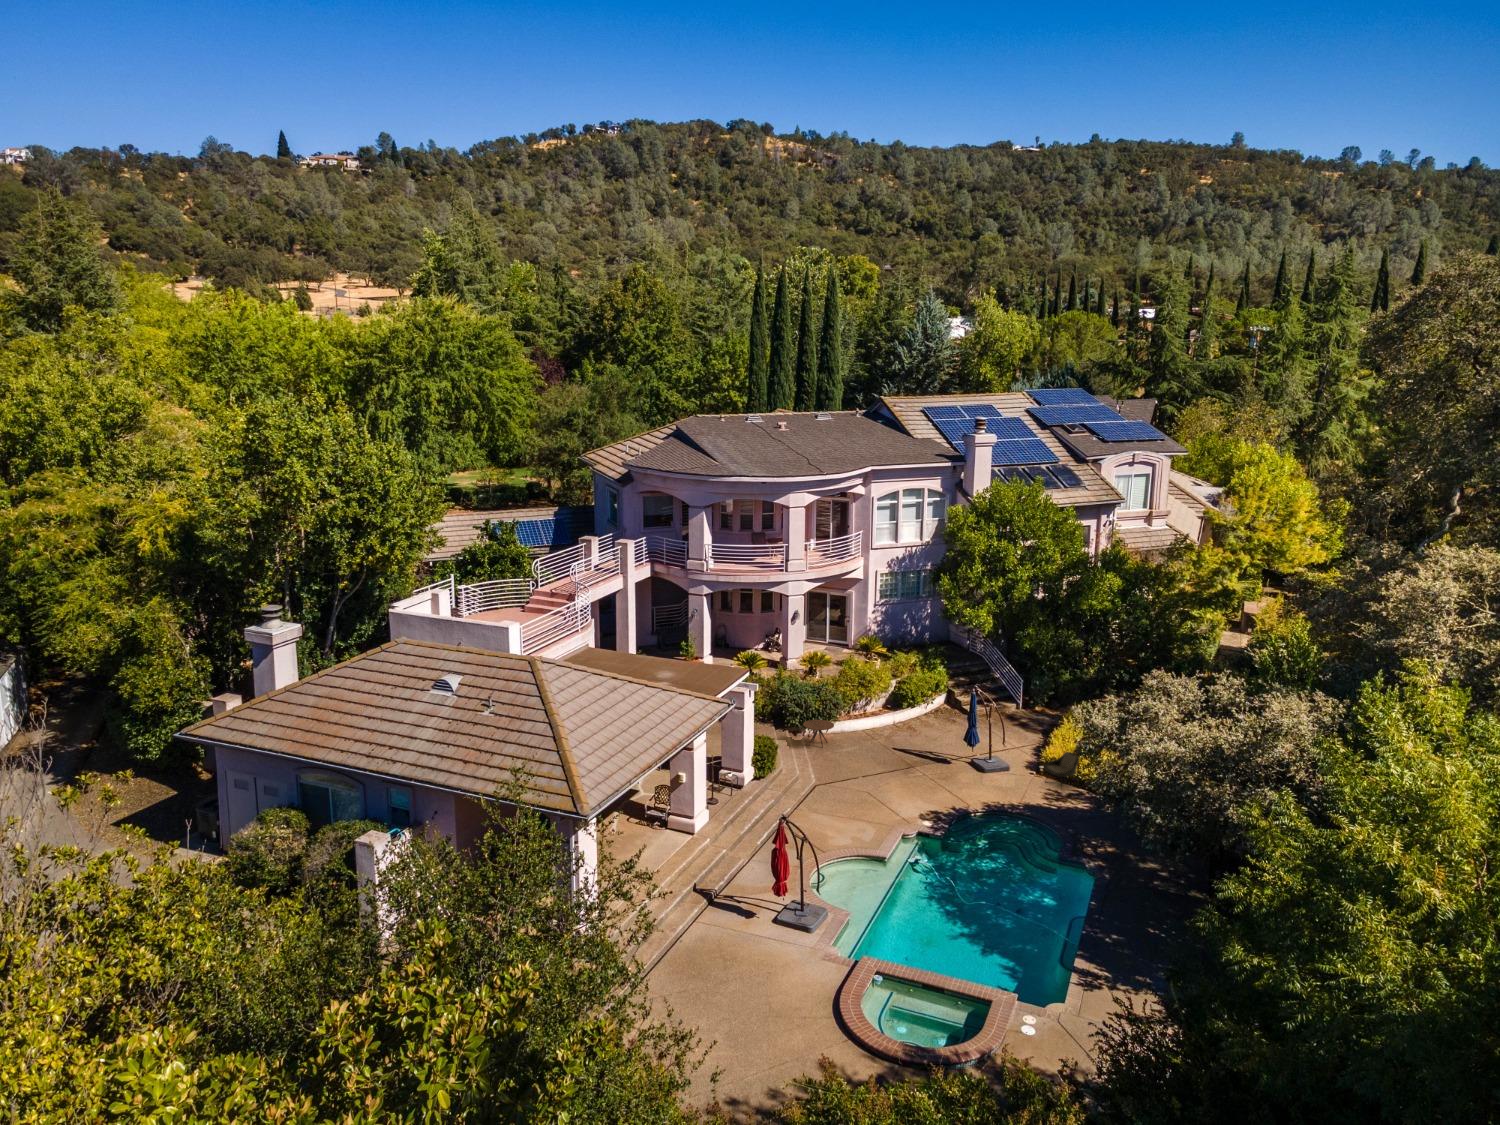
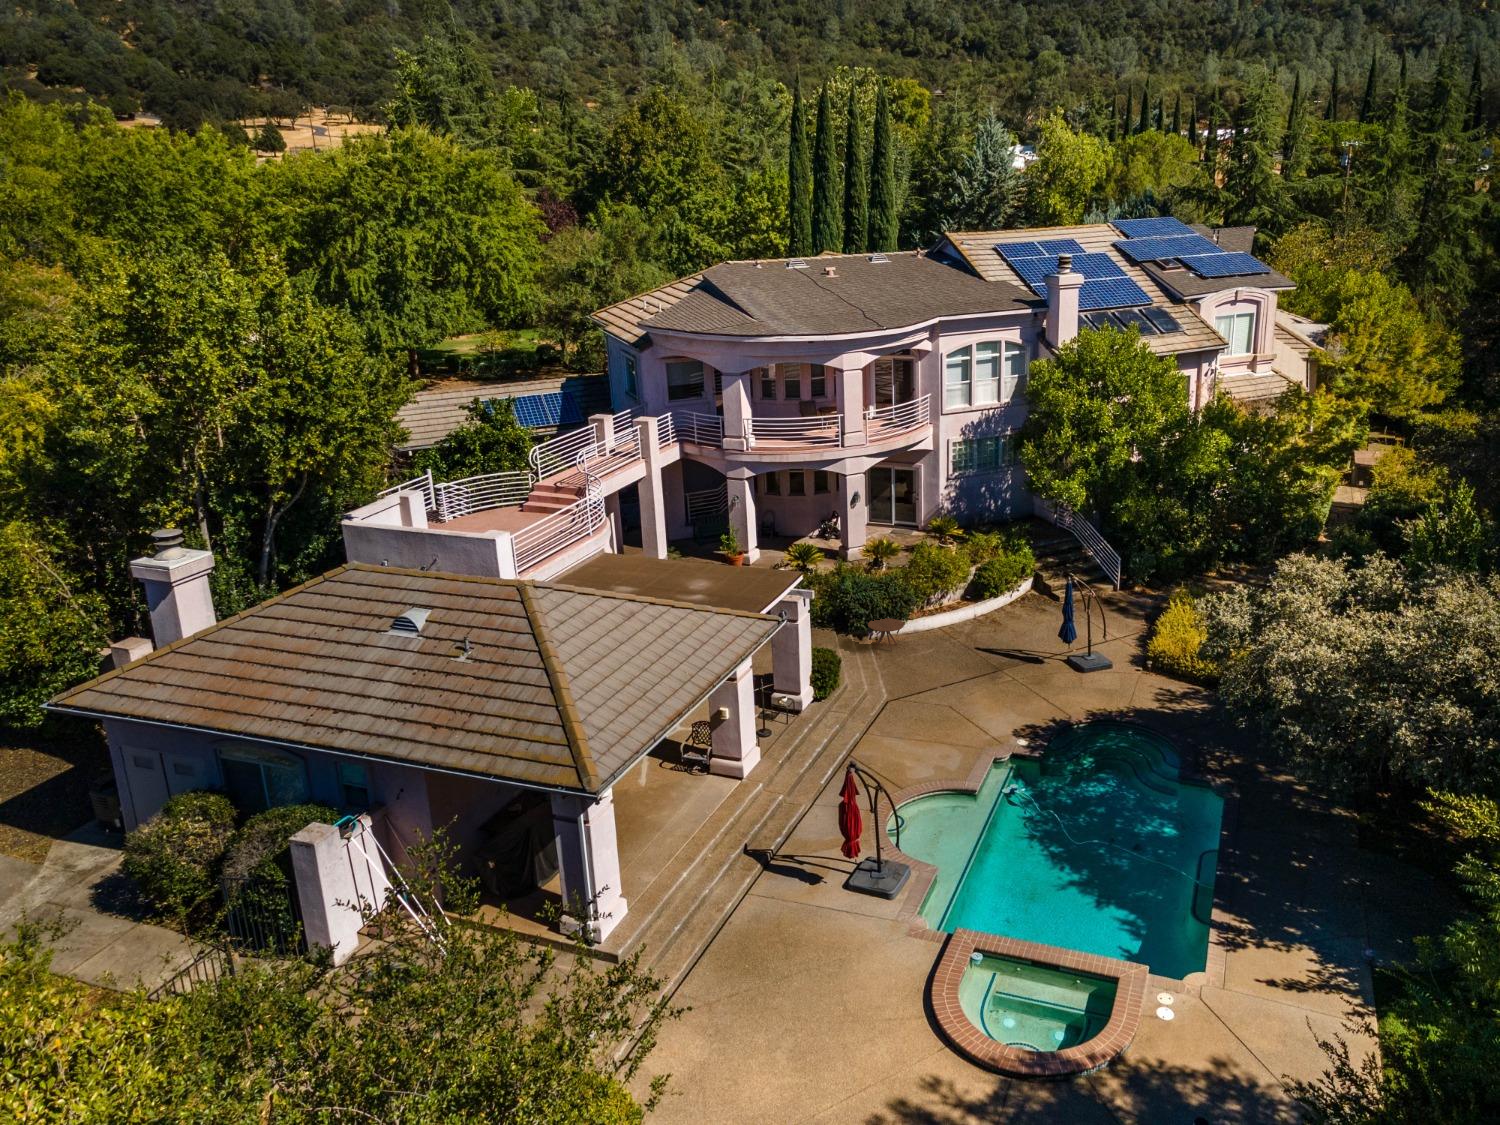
lounge chair: present [1044,752,1079,784] -> none [1158,649,1201,695]

